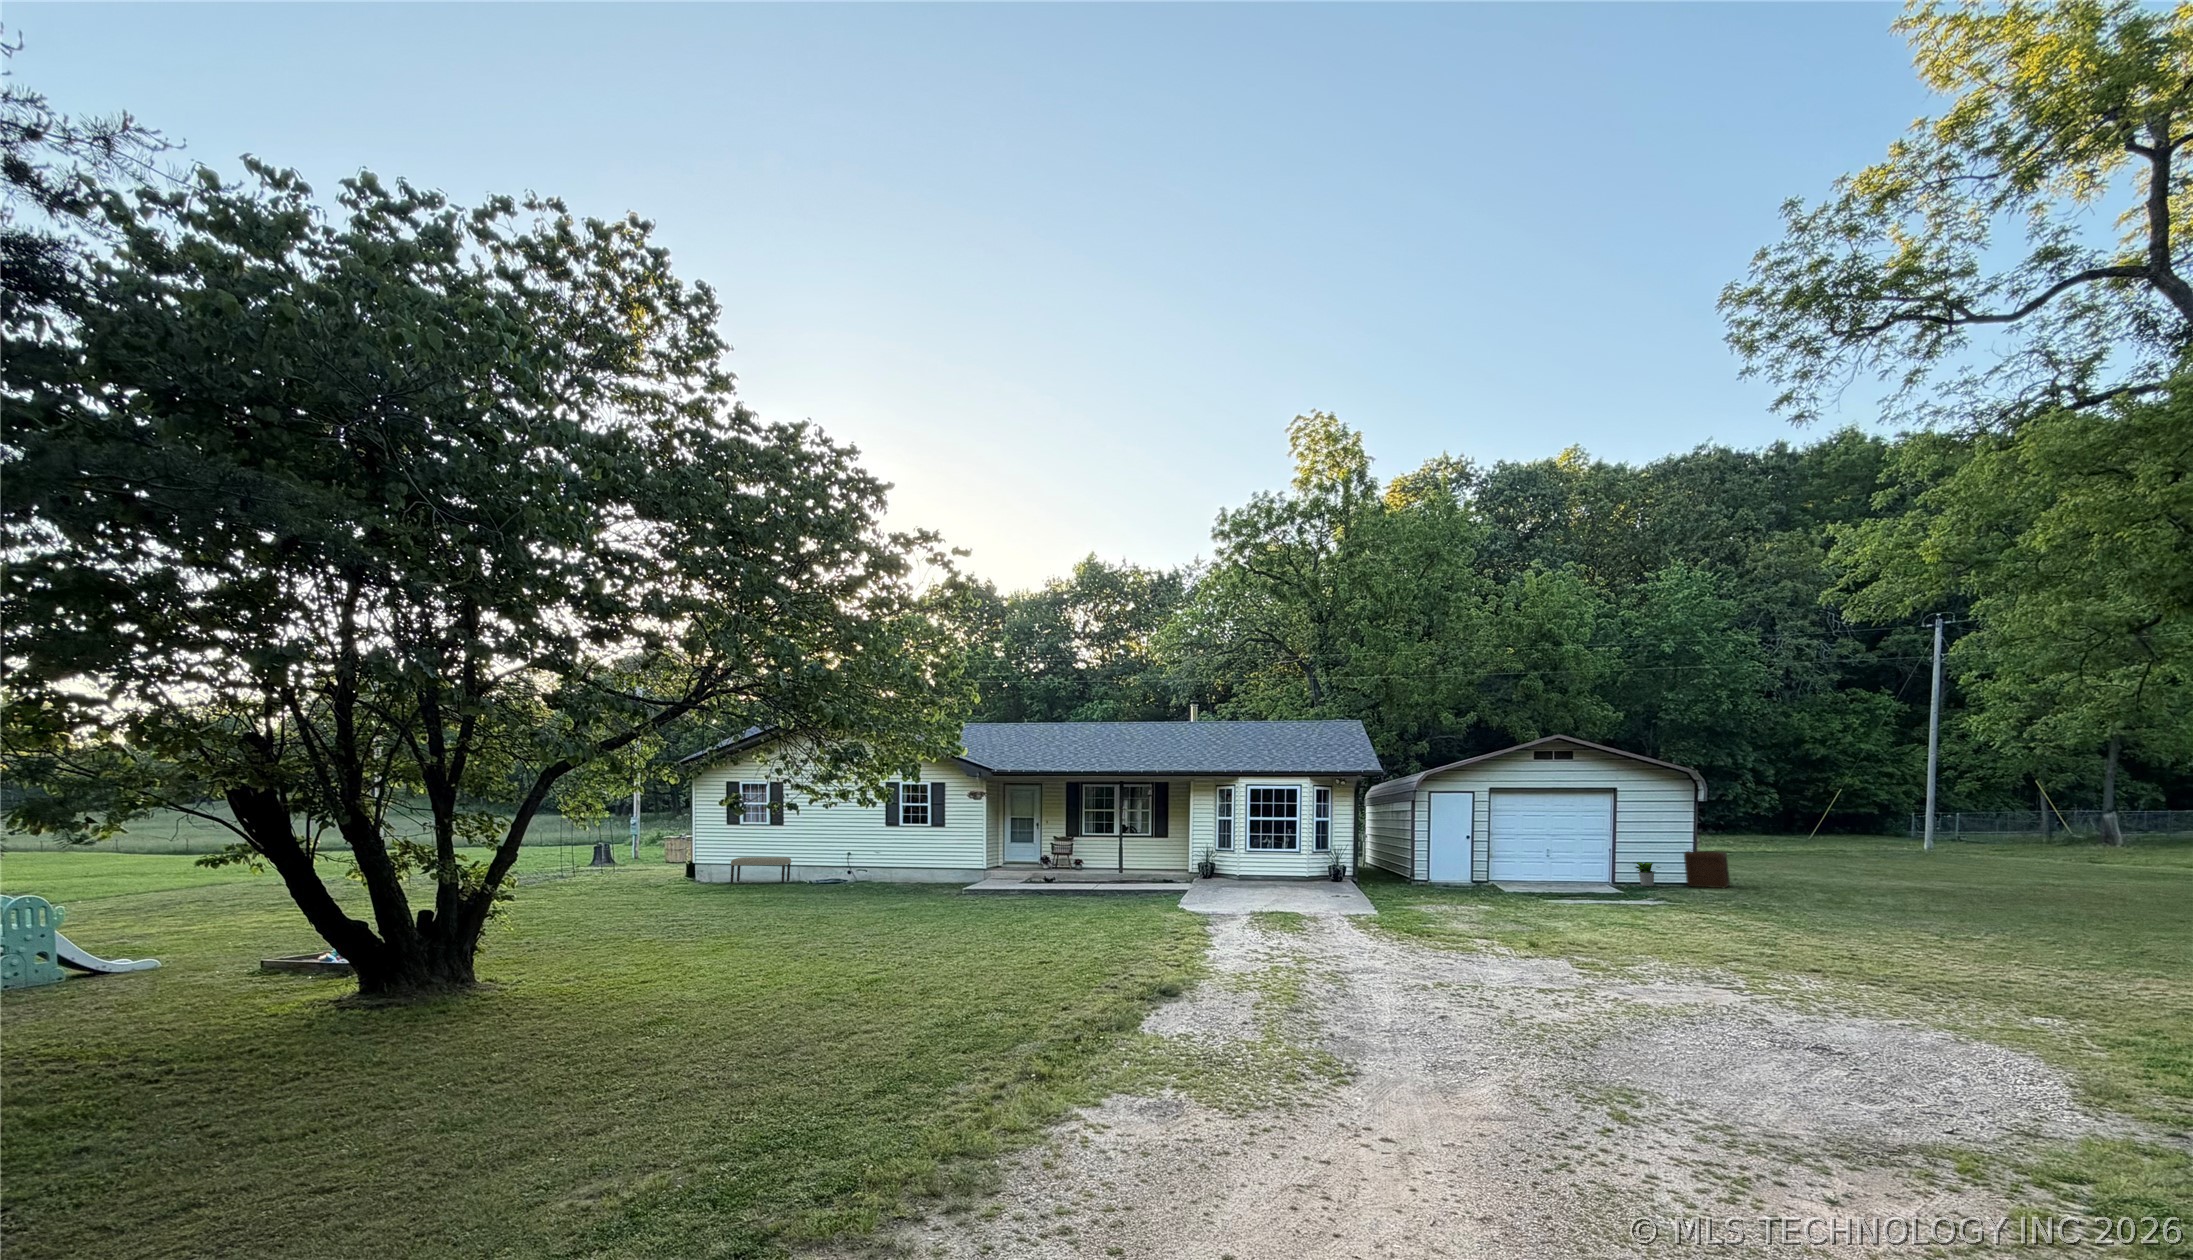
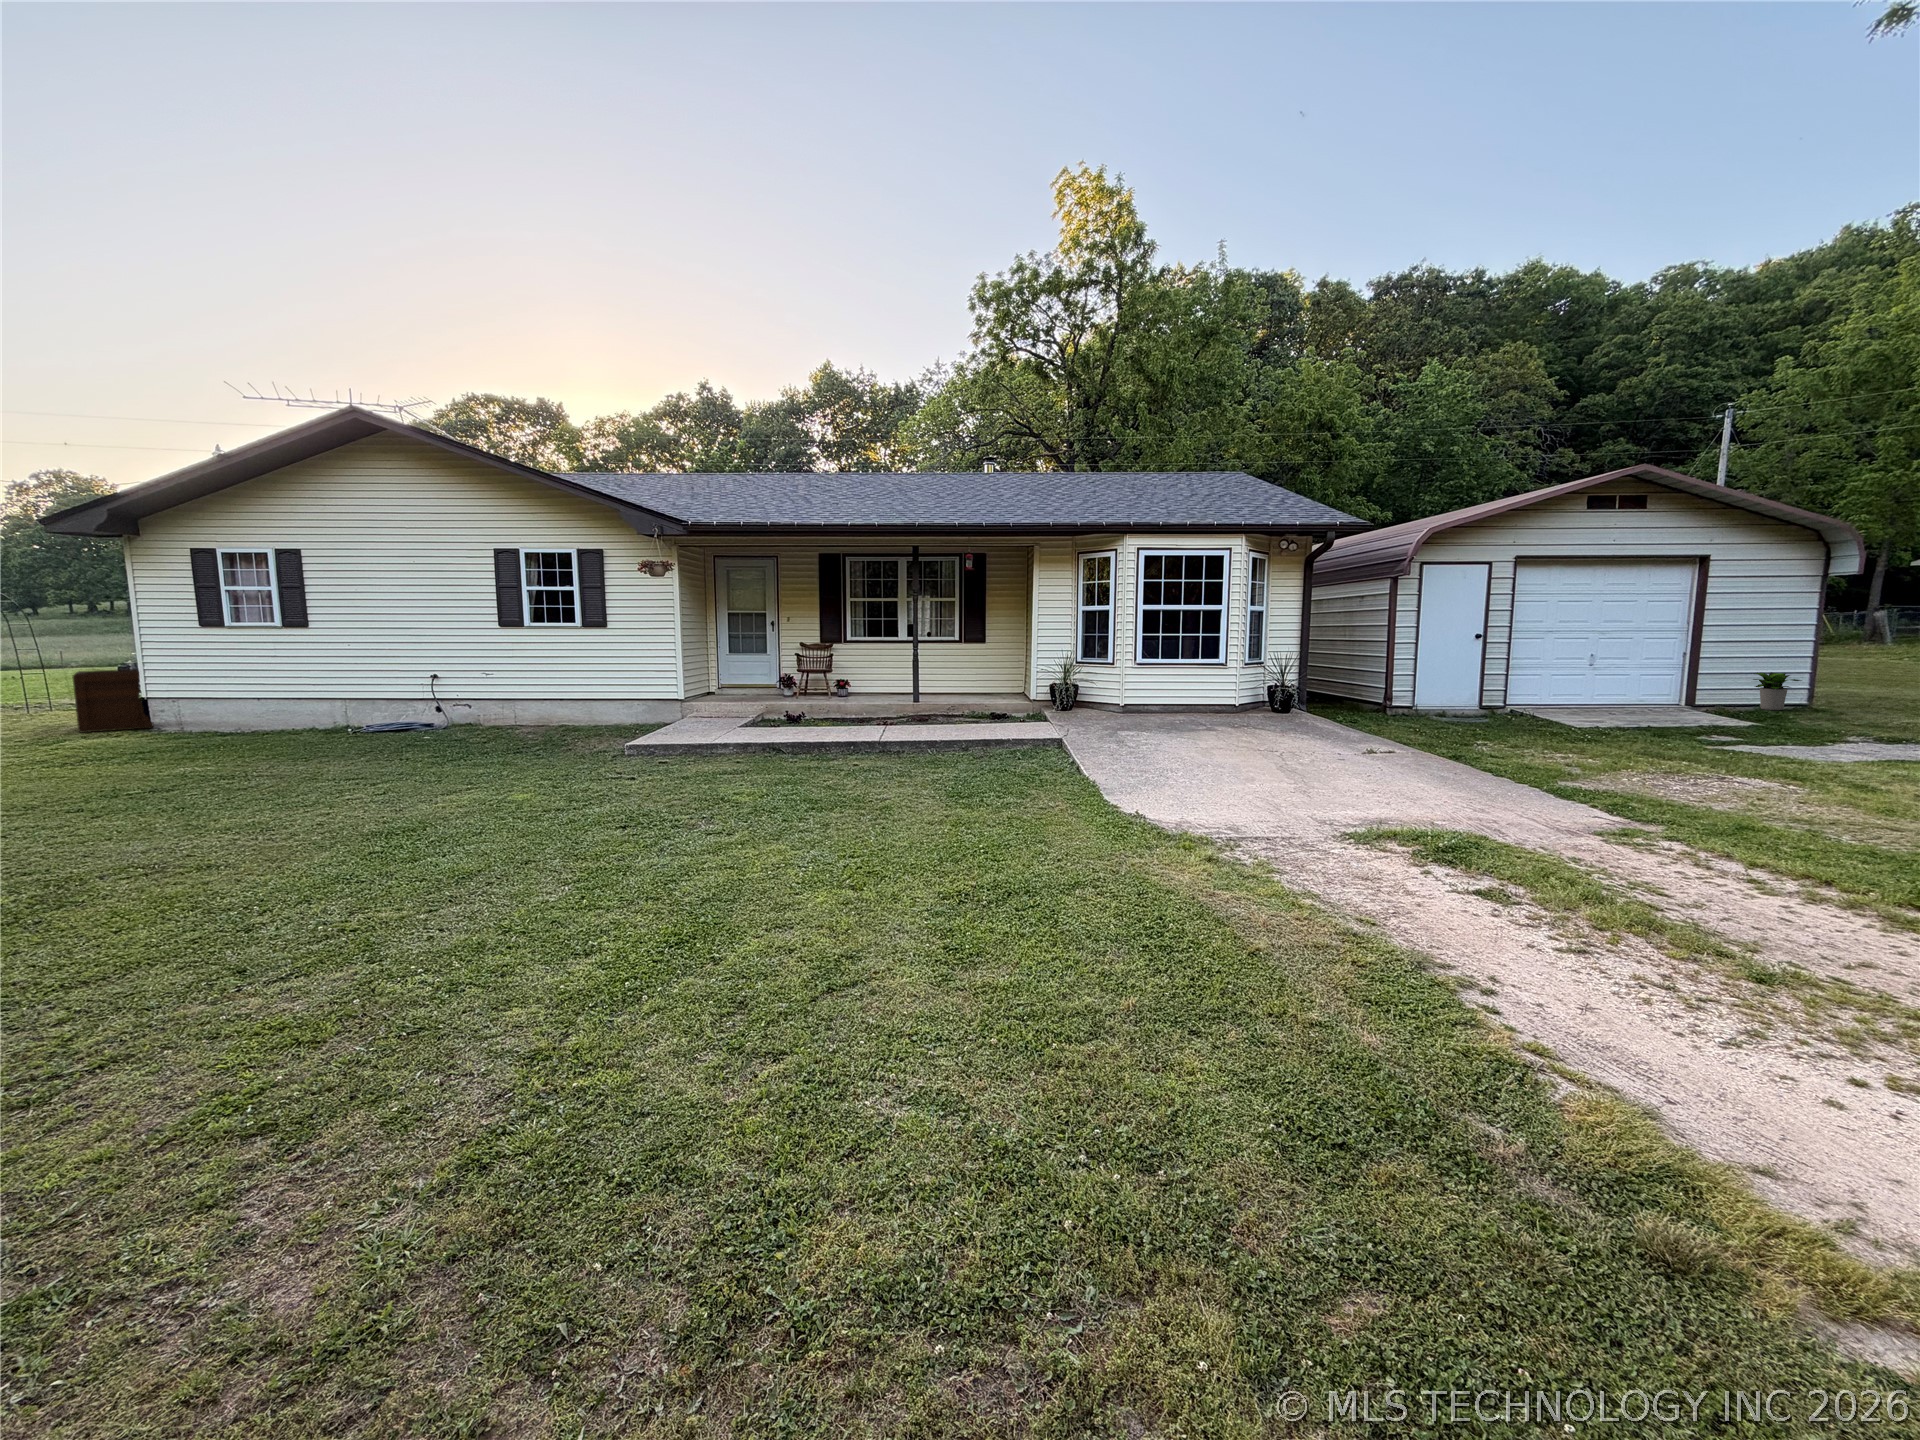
wooden crate: present [1684,850,1730,888] -> present [73,669,154,733]
bench: present [730,857,791,883] -> none [211,682,333,729]

